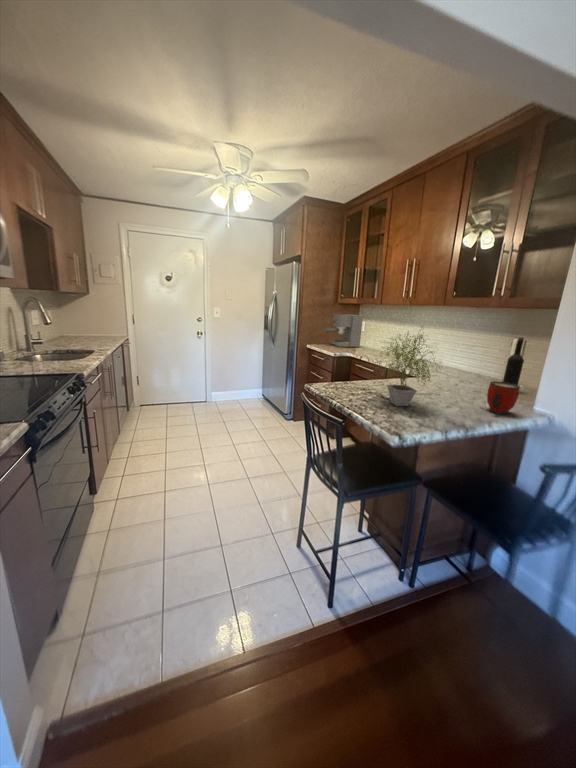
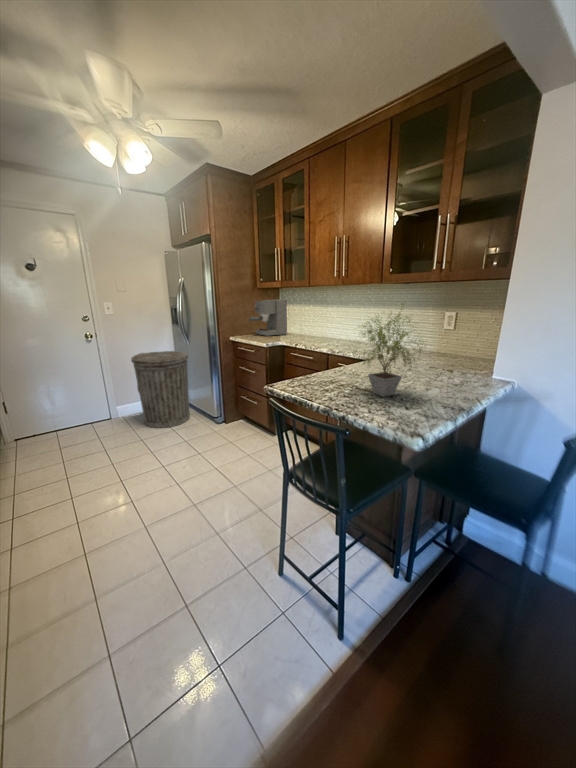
wine bottle: present [503,337,524,385] -> none [449,310,467,364]
trash can: none [227,351,272,415] -> present [131,351,190,428]
mug: present [487,381,520,414] -> none [460,356,492,389]

